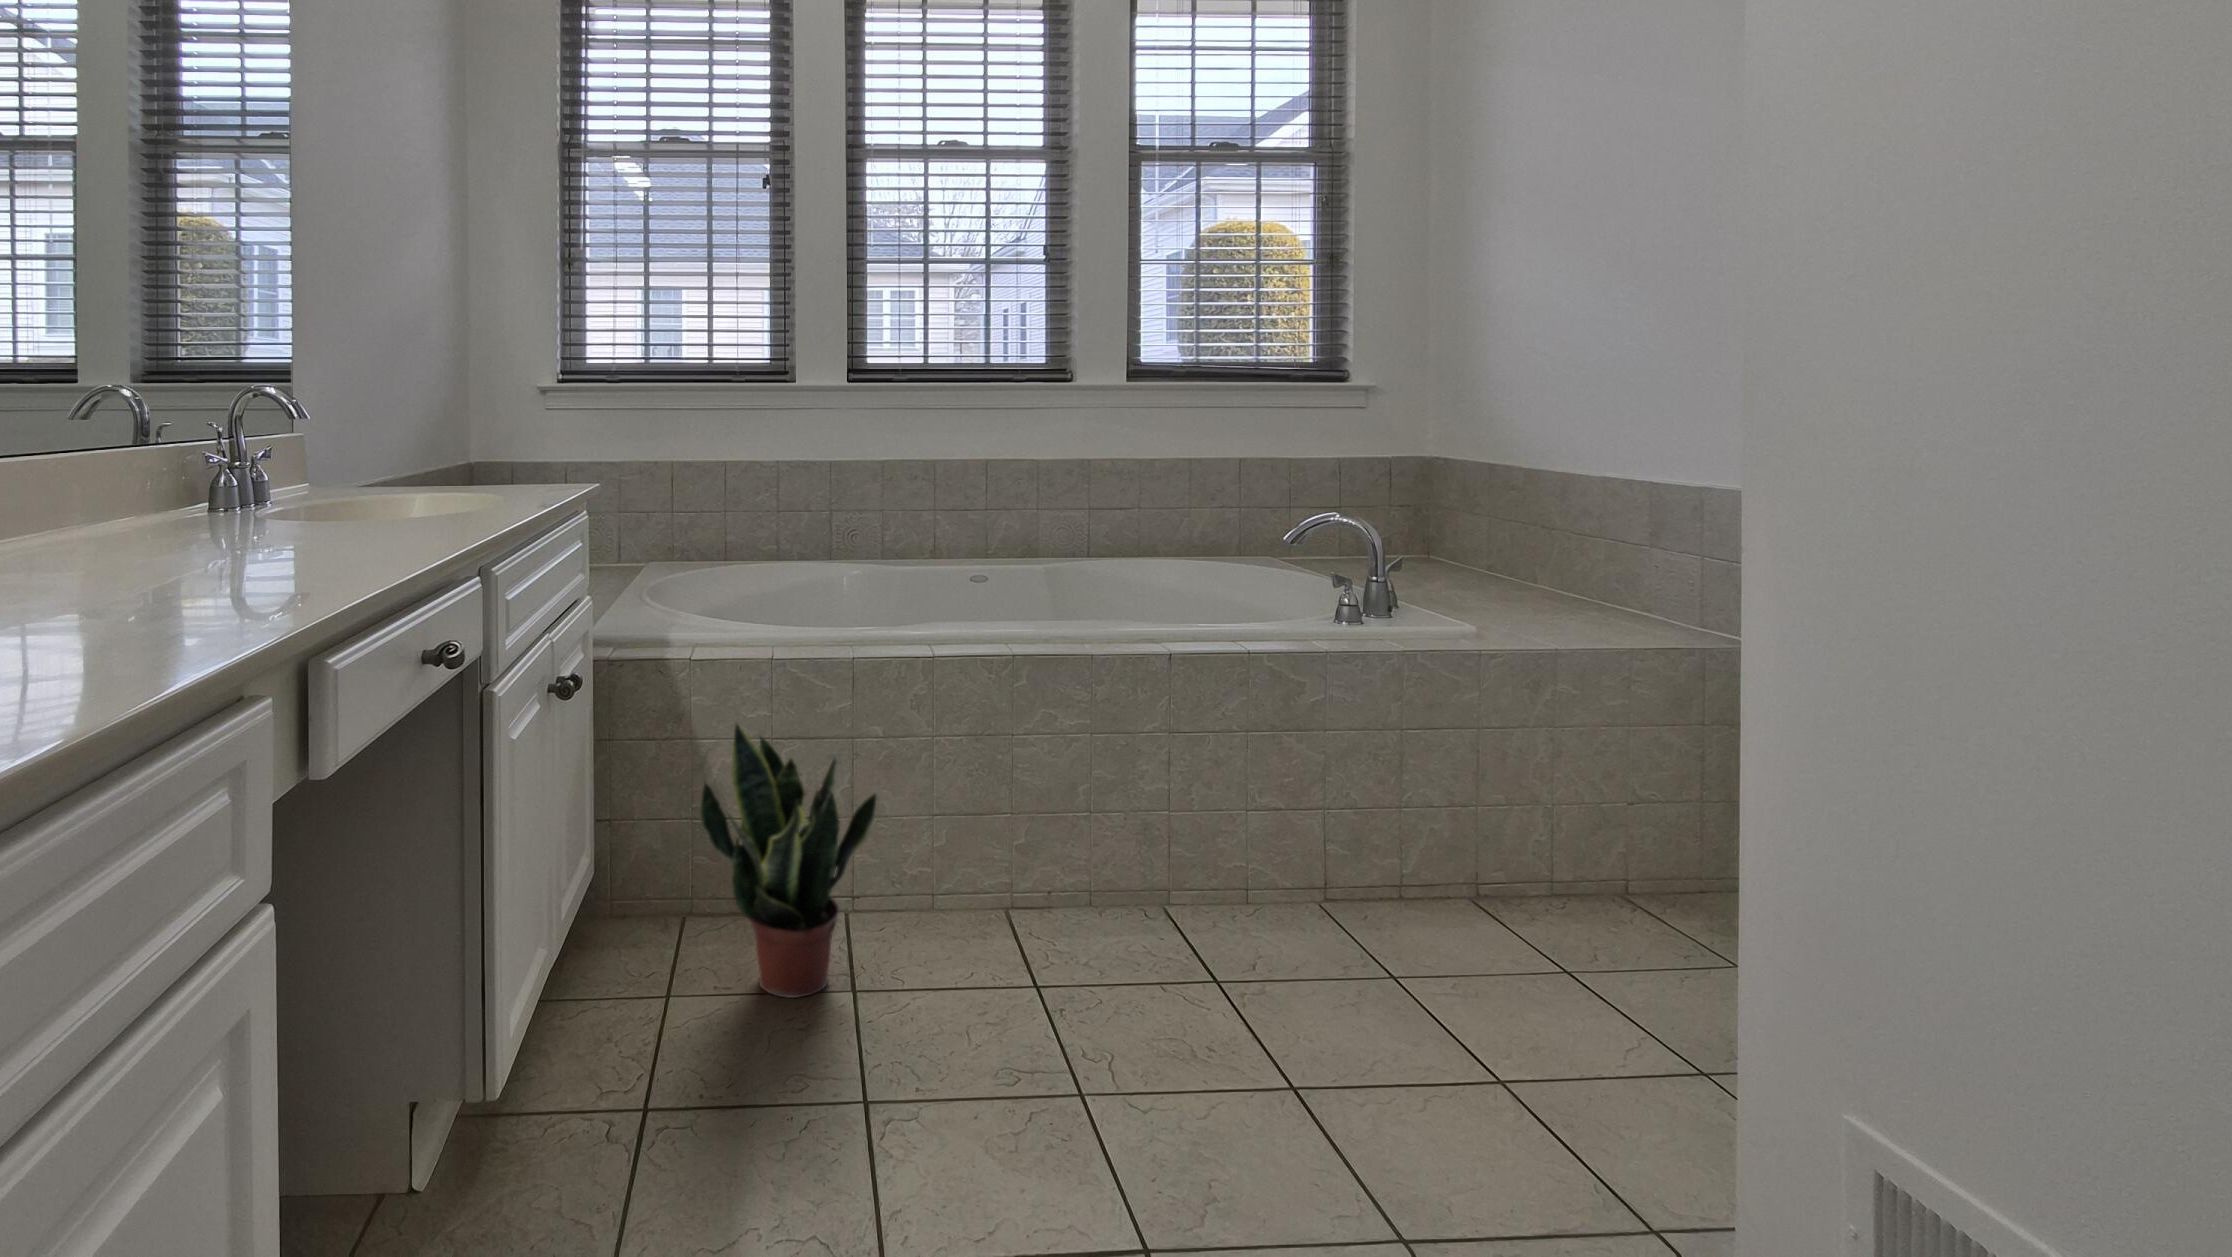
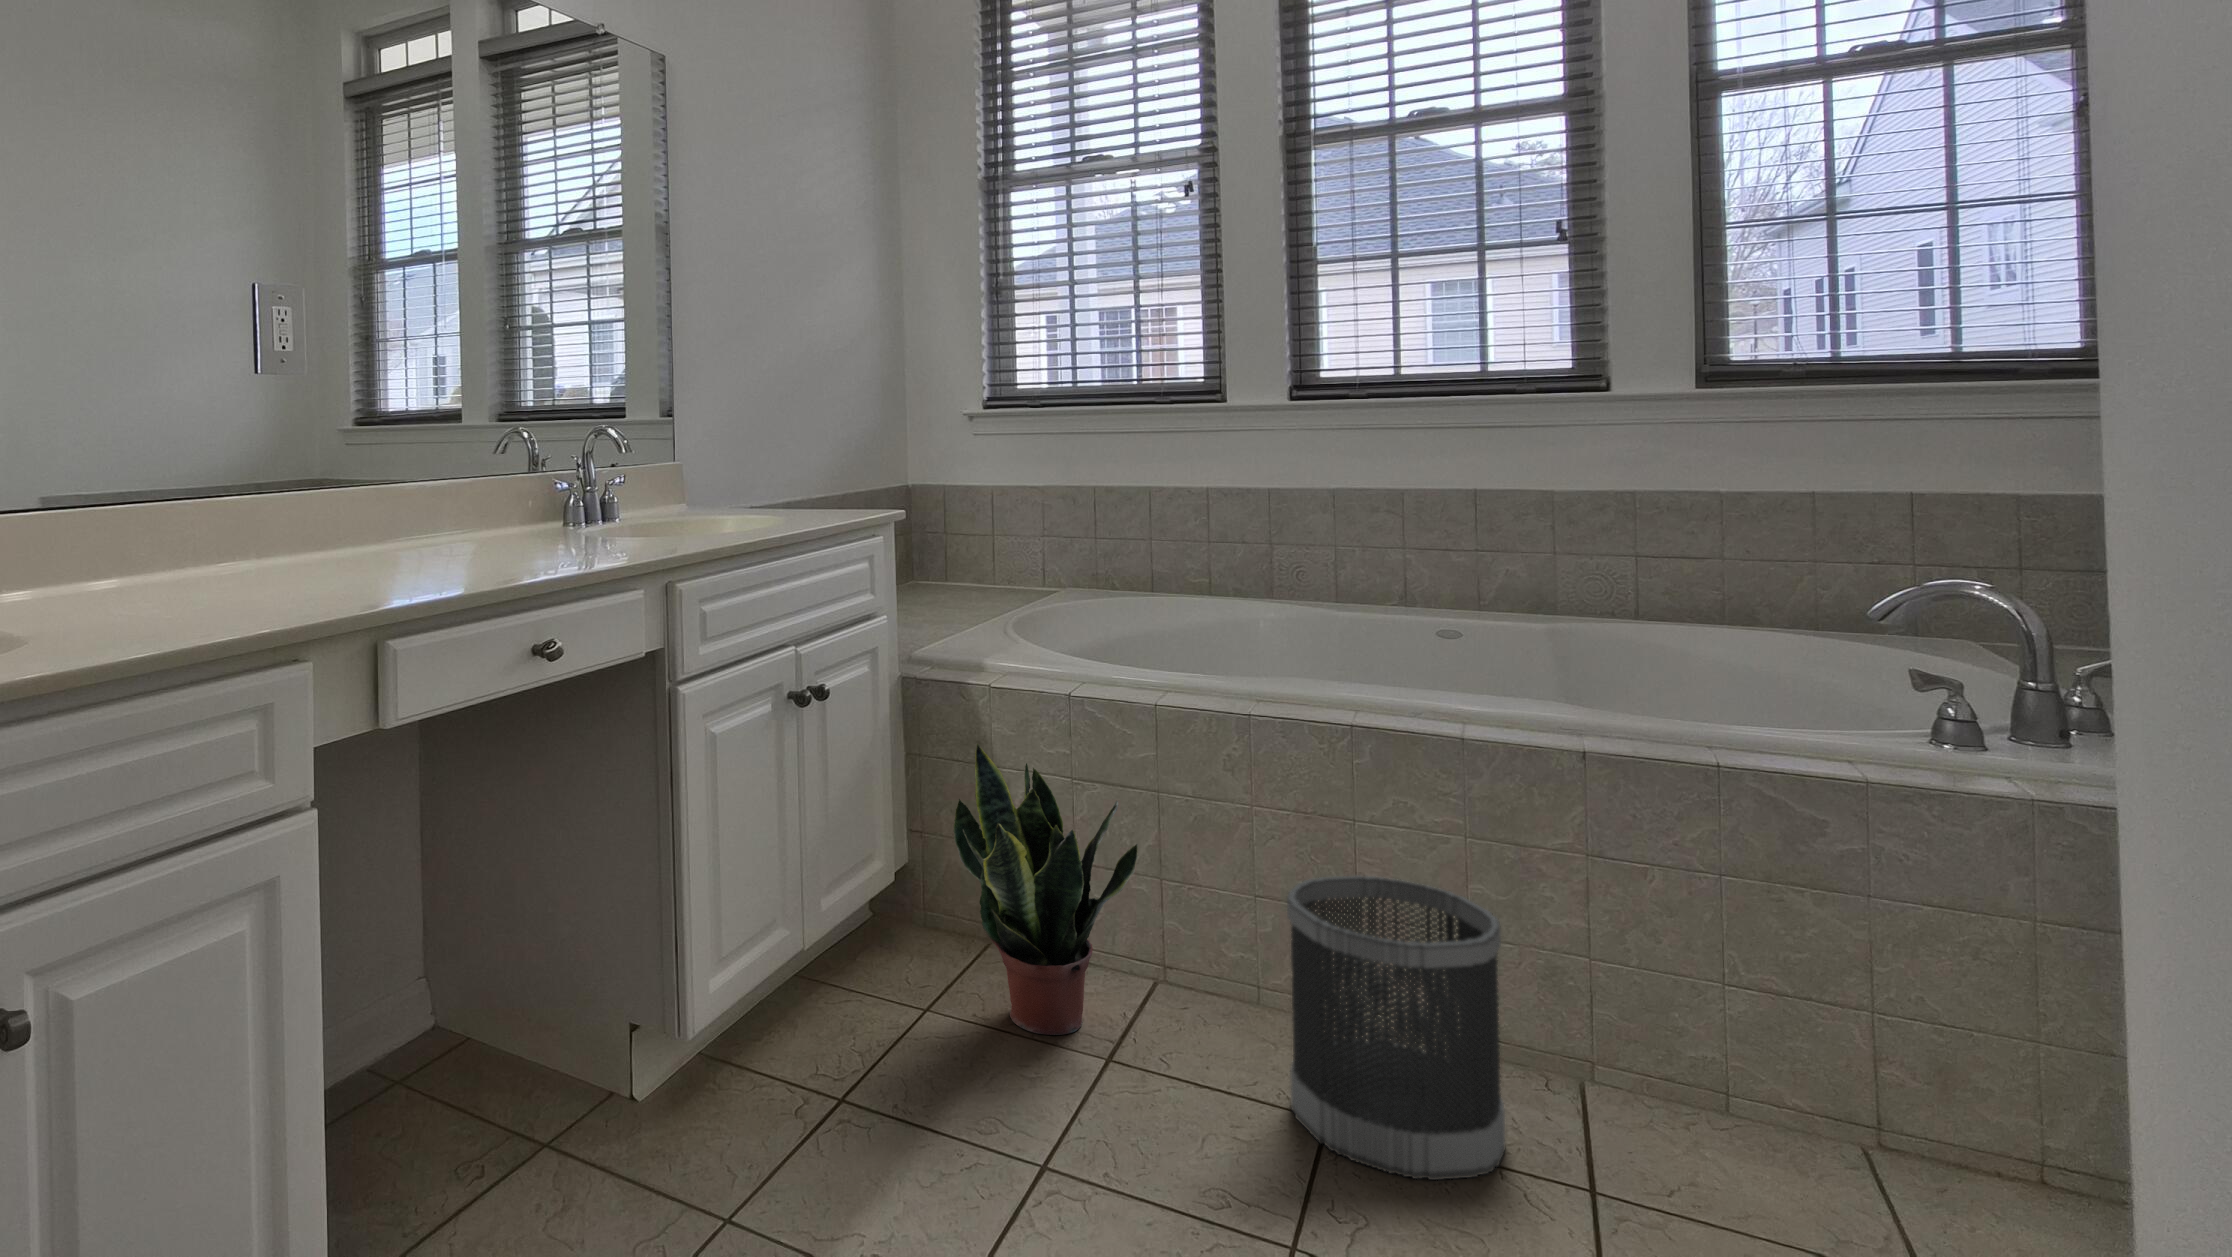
wastebasket: none [1027,781,1190,1028] -> present [1287,876,1505,1180]

